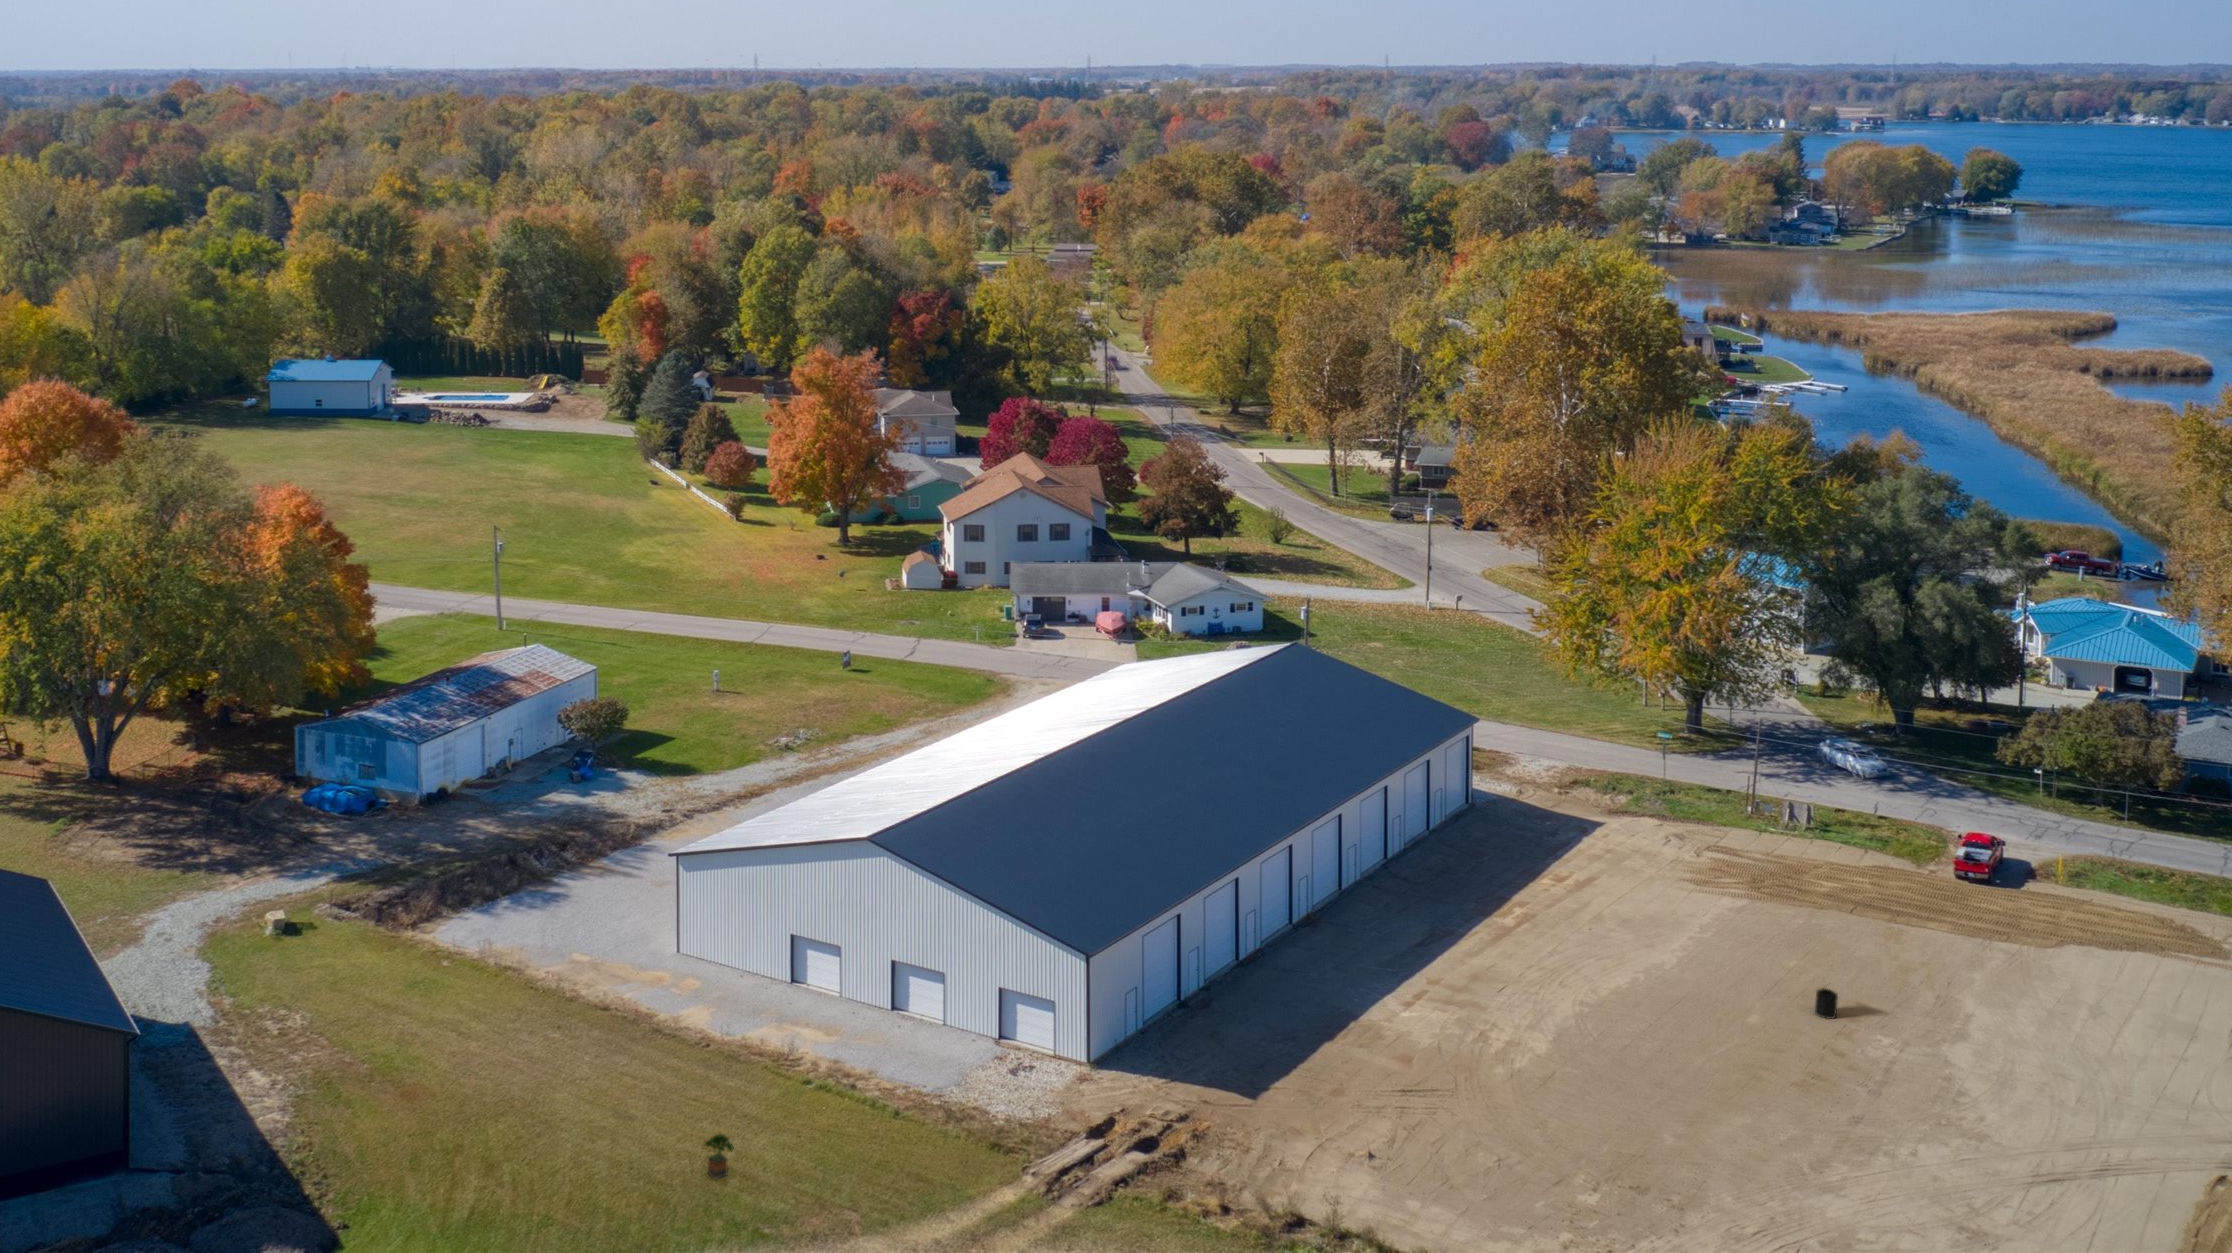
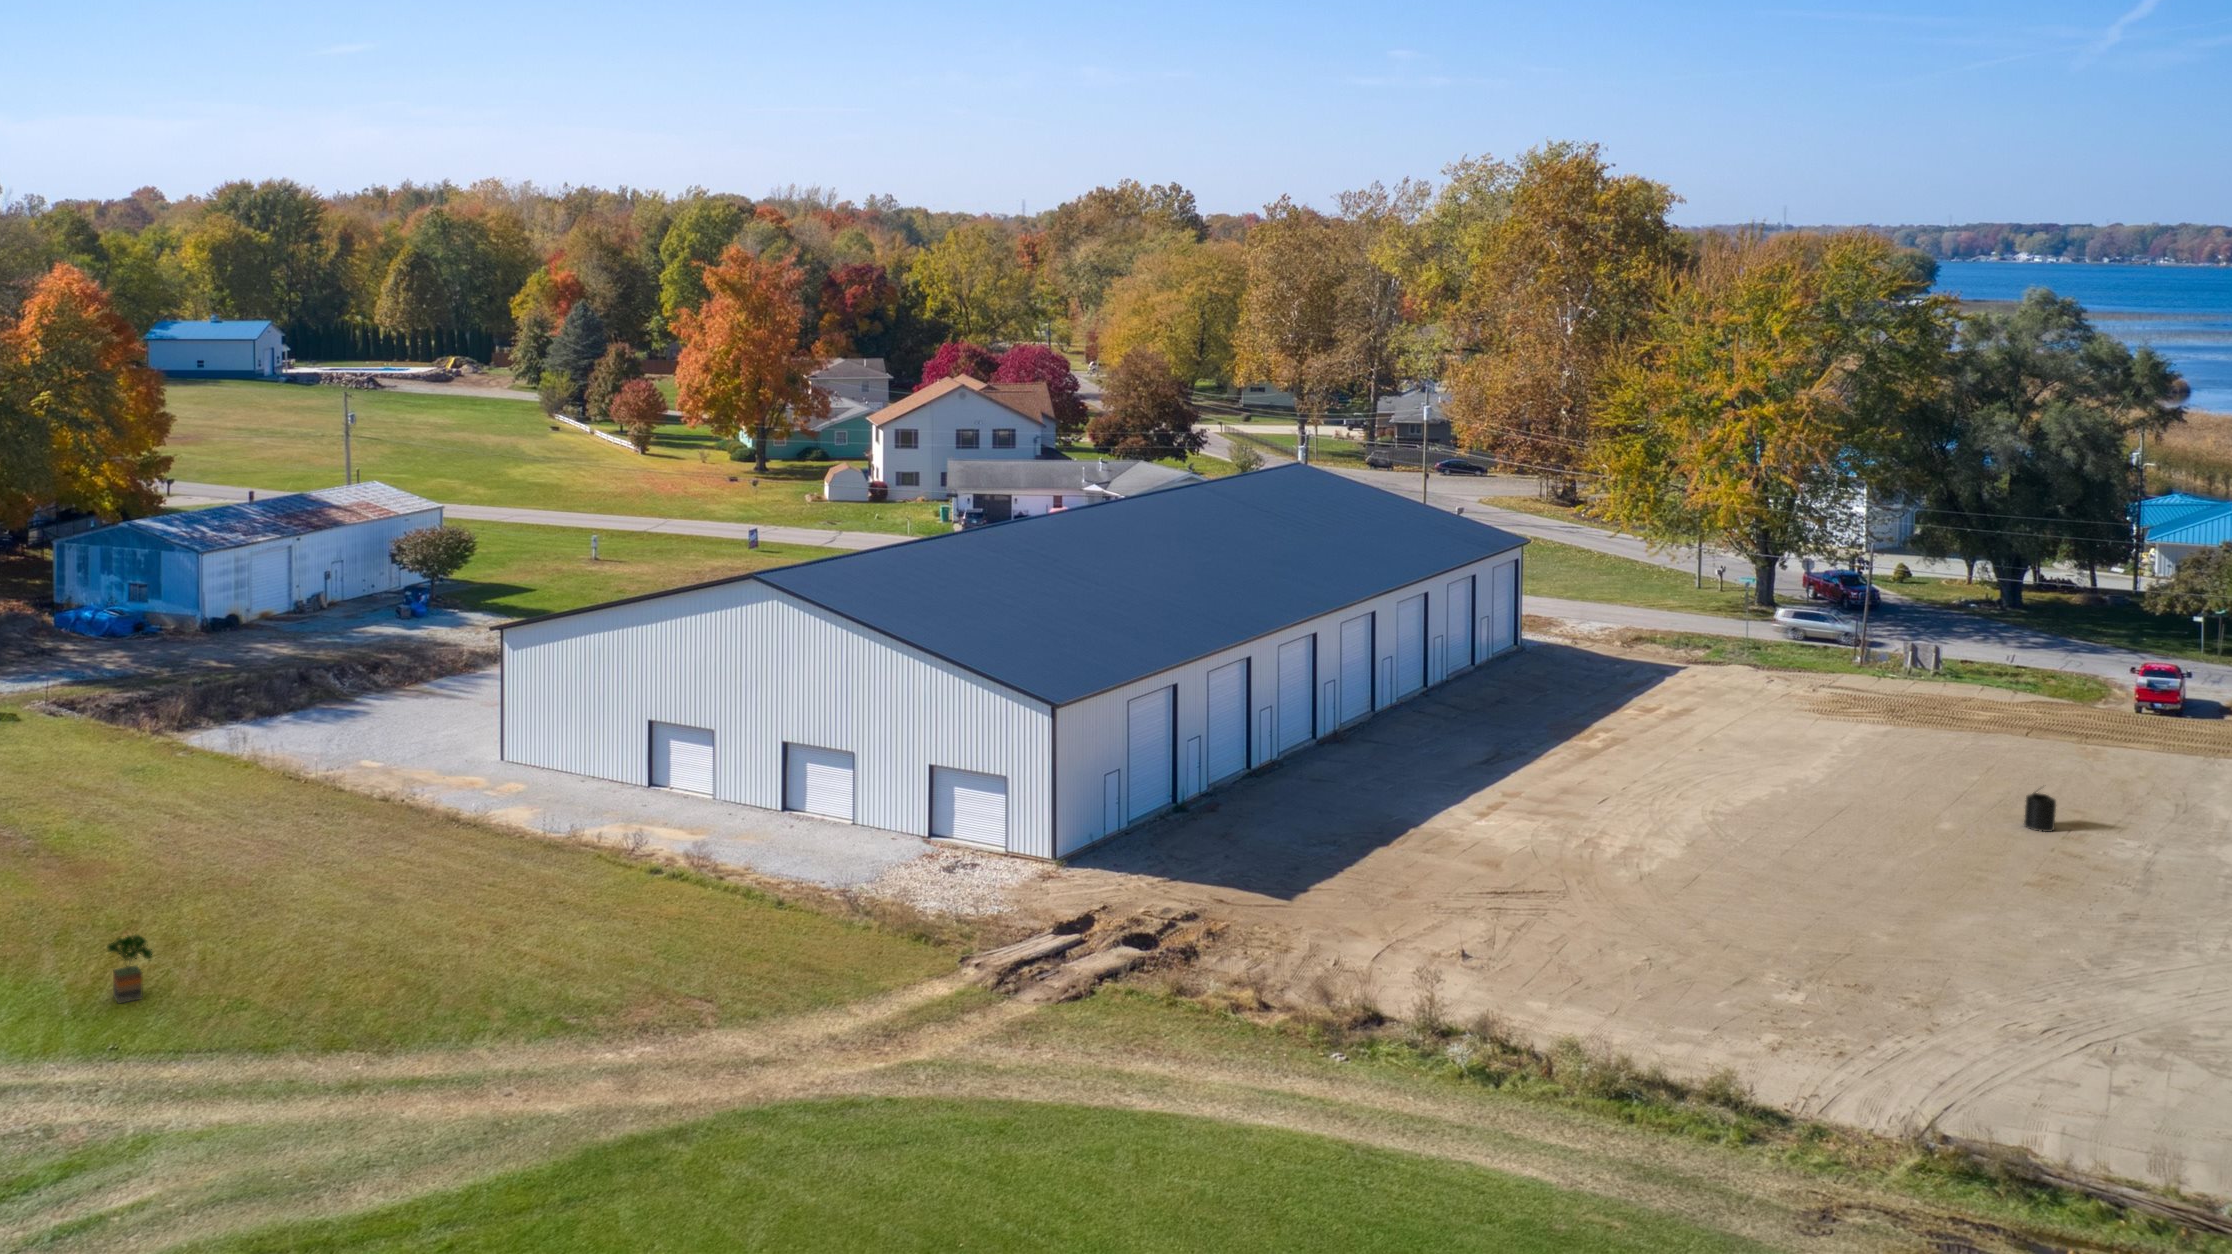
potted tree: present [705,1134,734,1179] -> present [107,935,153,1003]

